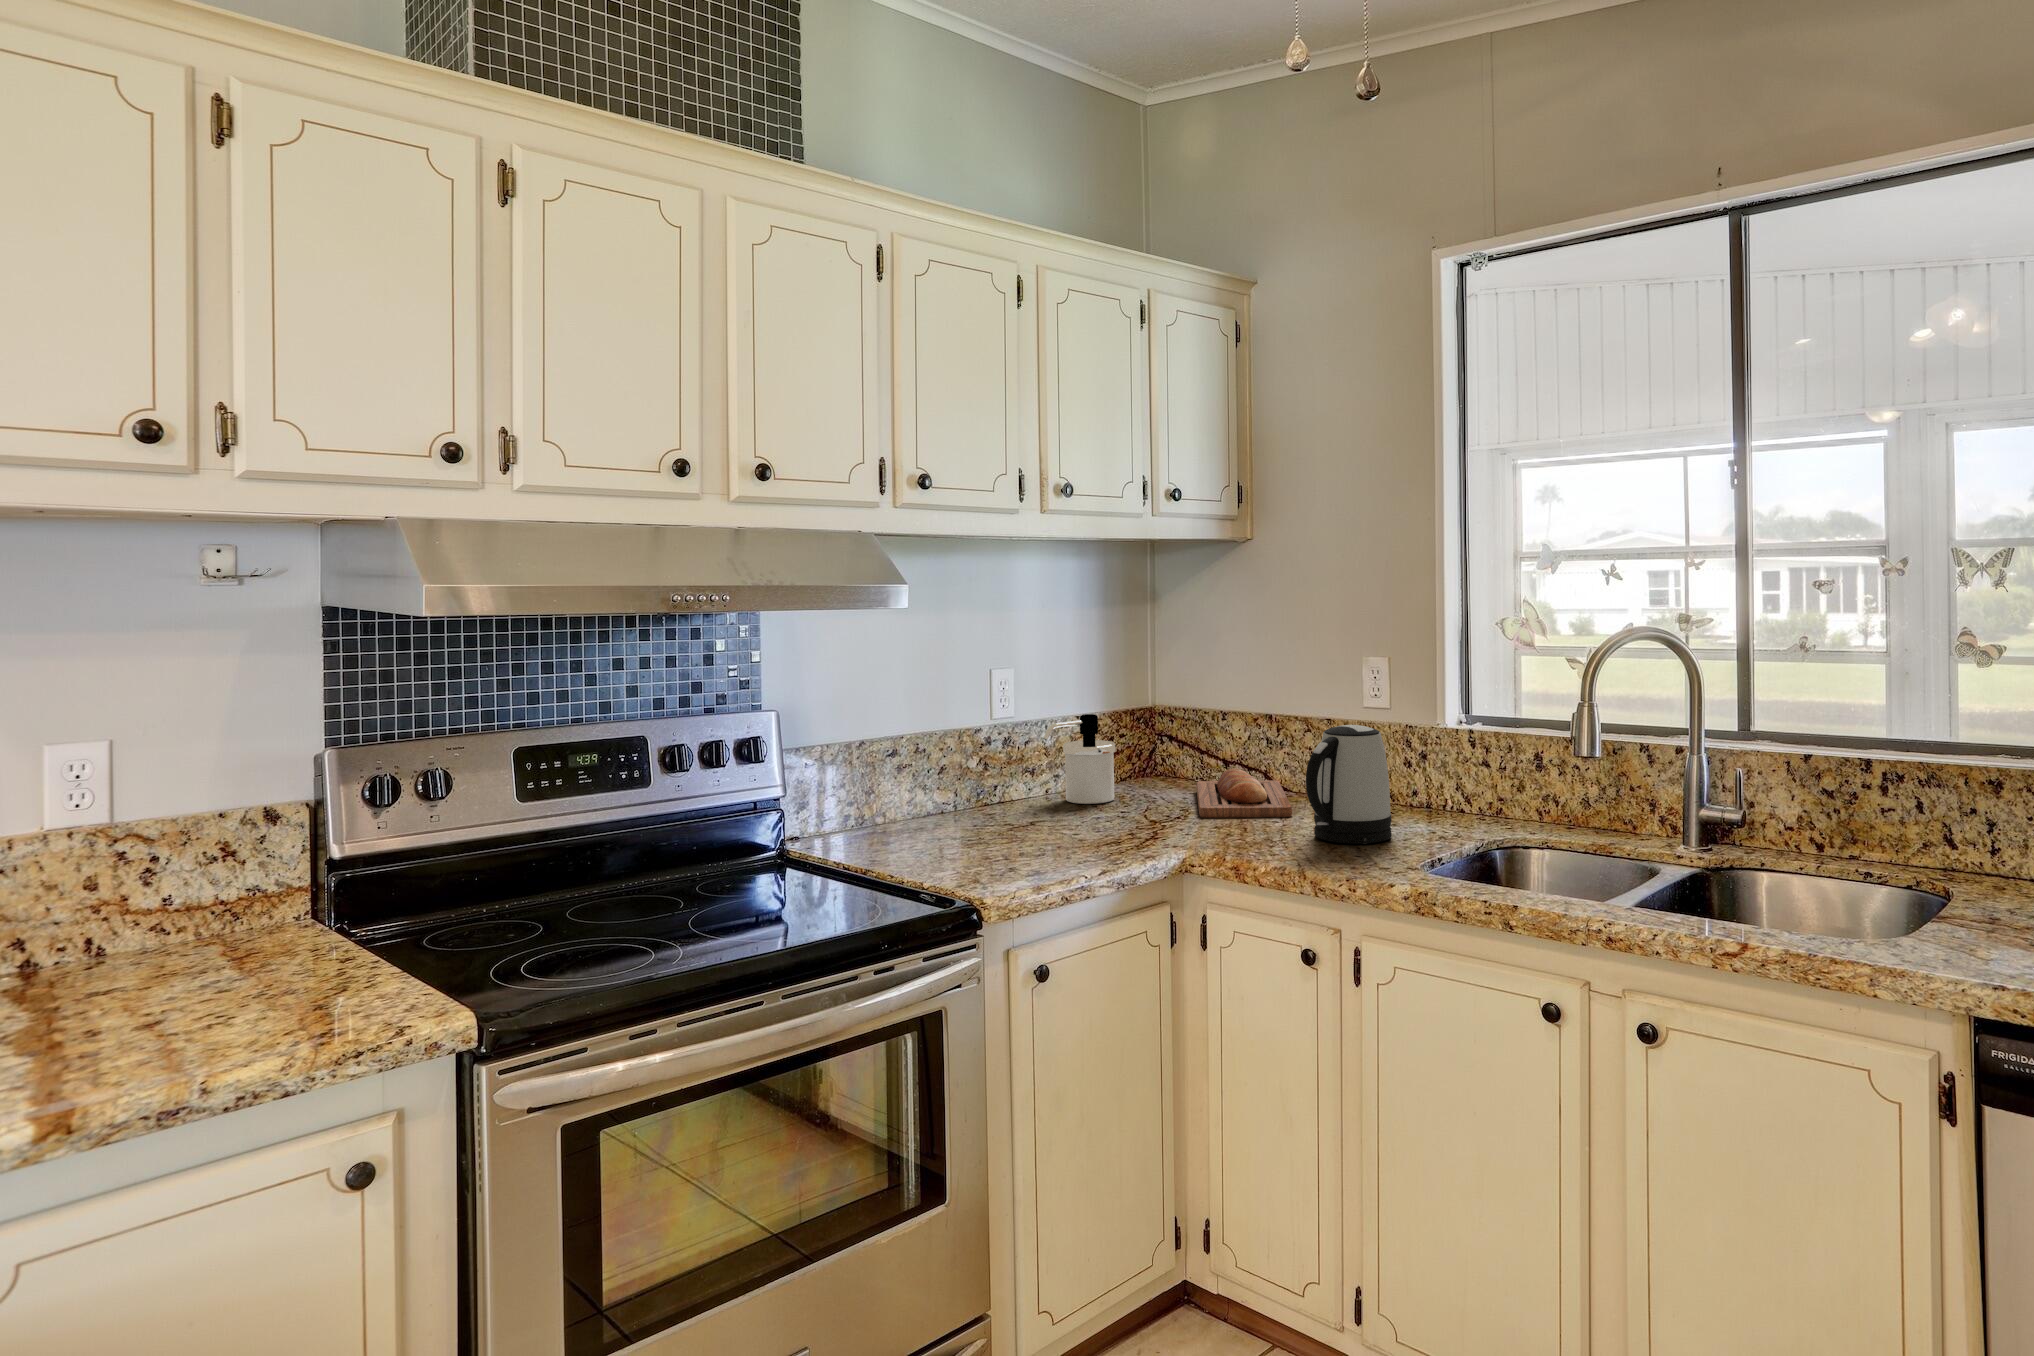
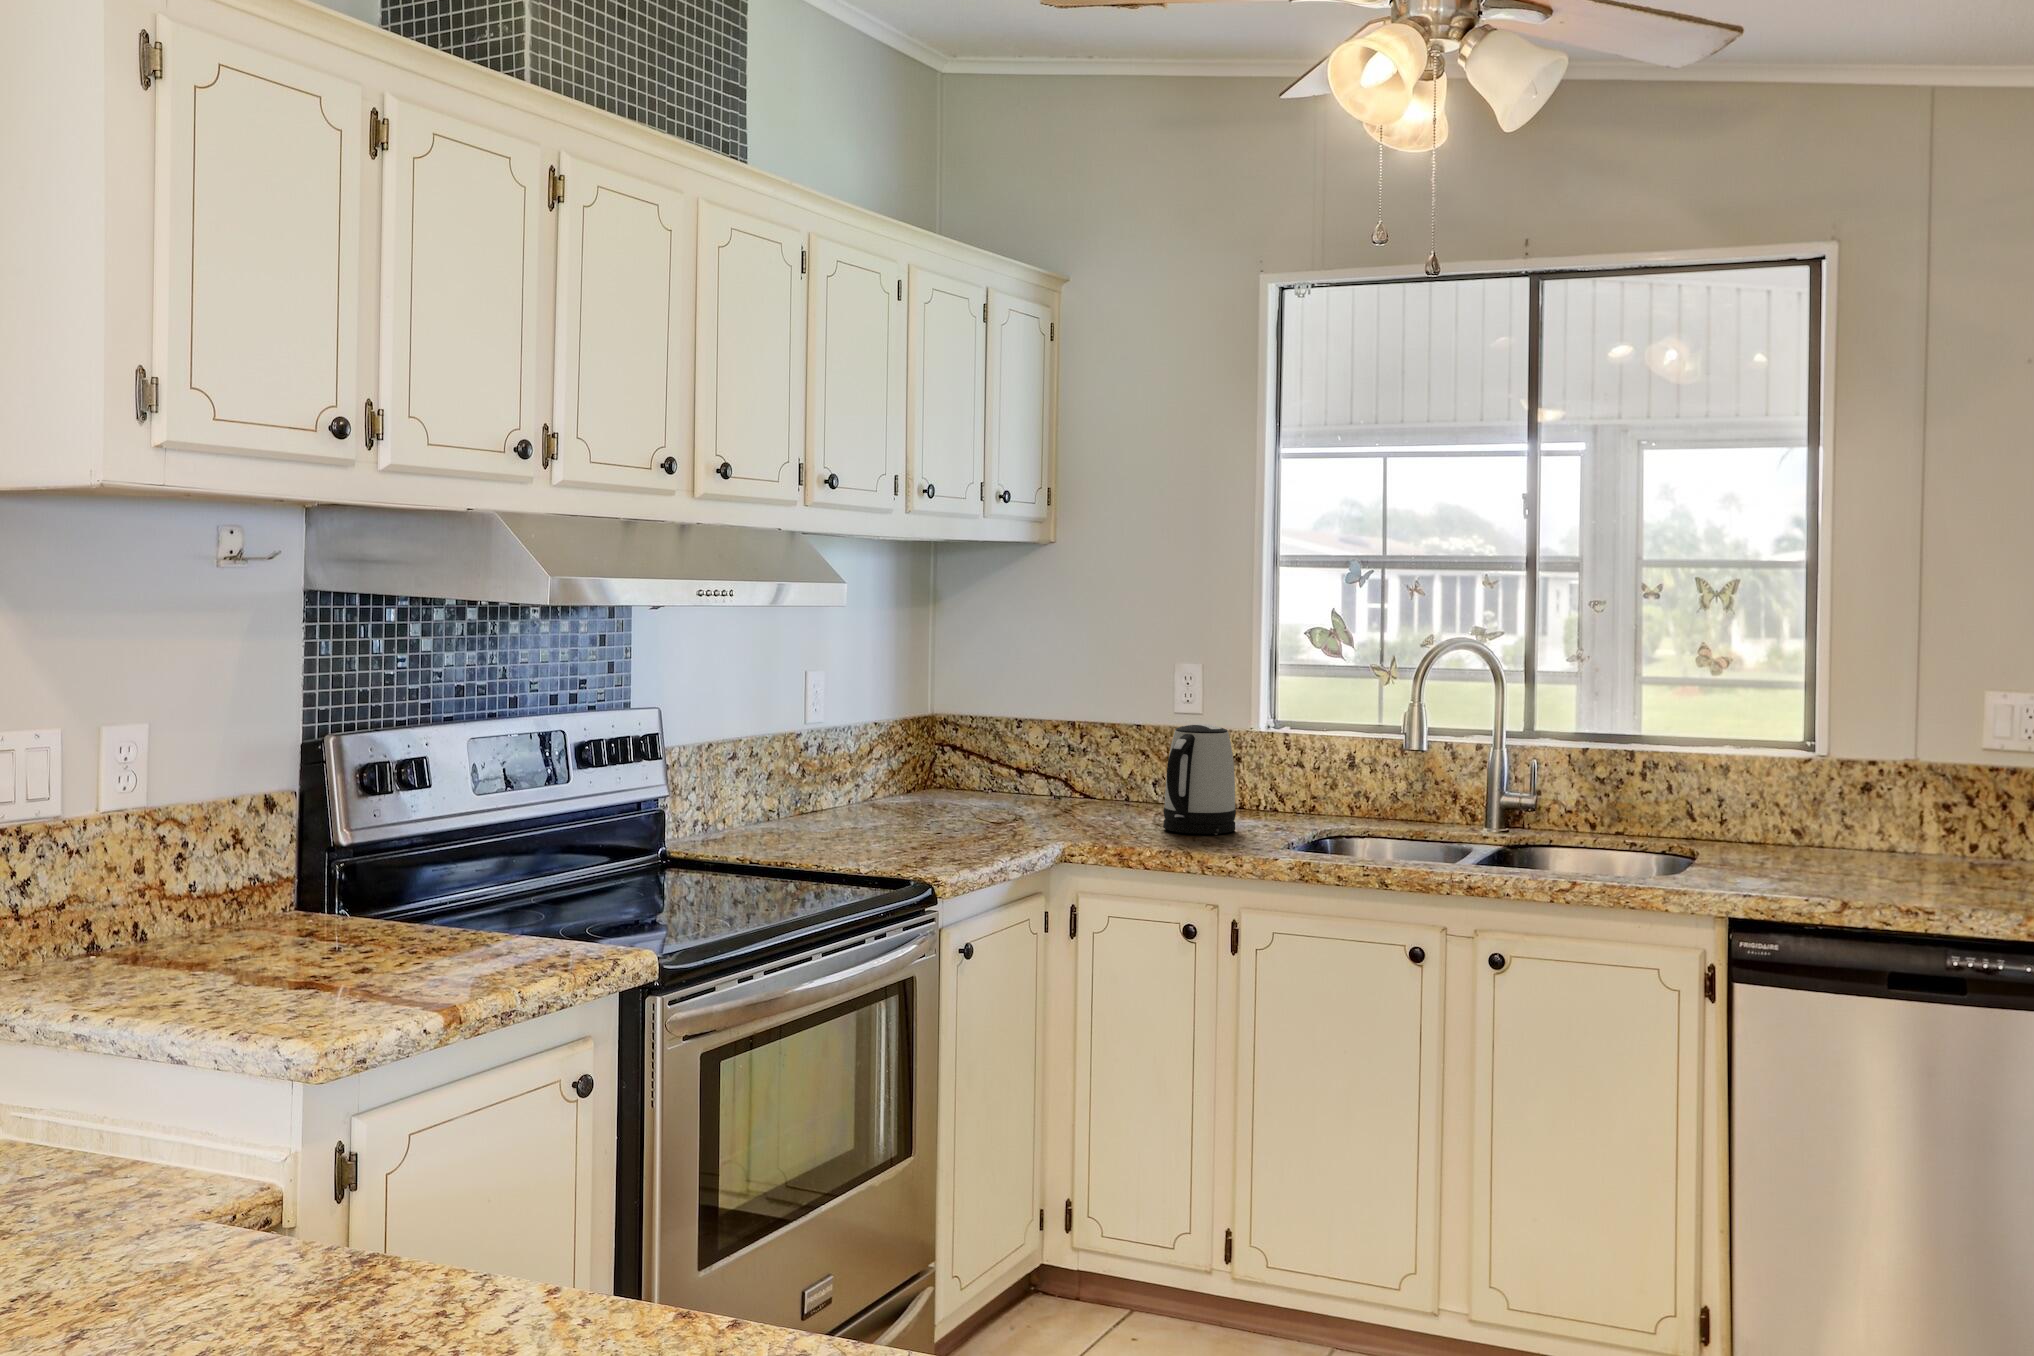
soap dispenser: present [1043,714,1115,804] -> none [862,719,927,812]
bread loaf: present [1196,768,1292,818] -> none [999,776,1122,820]

